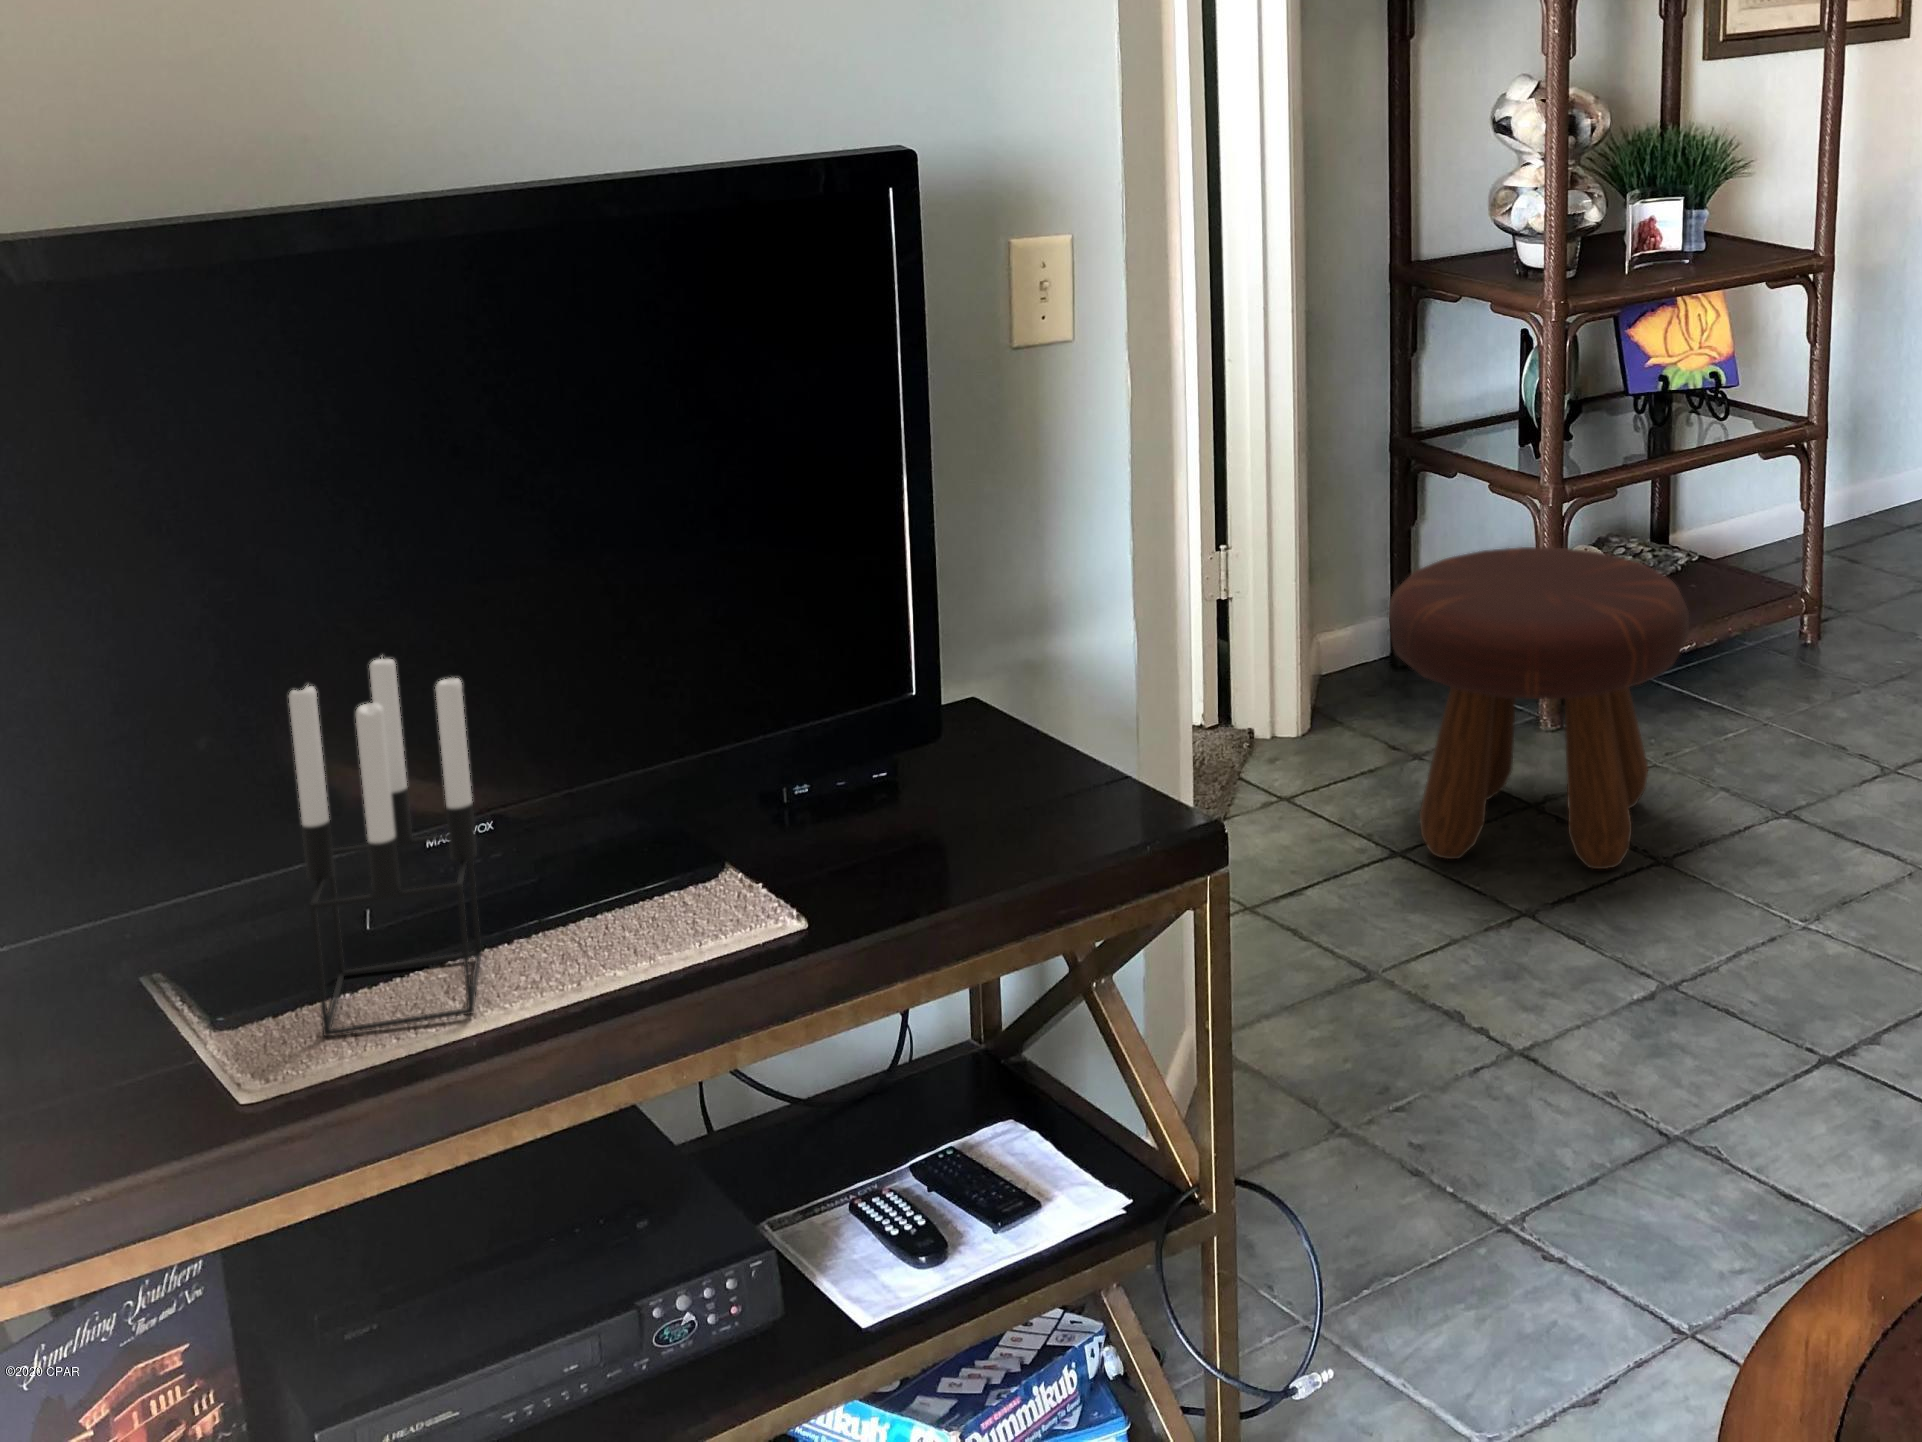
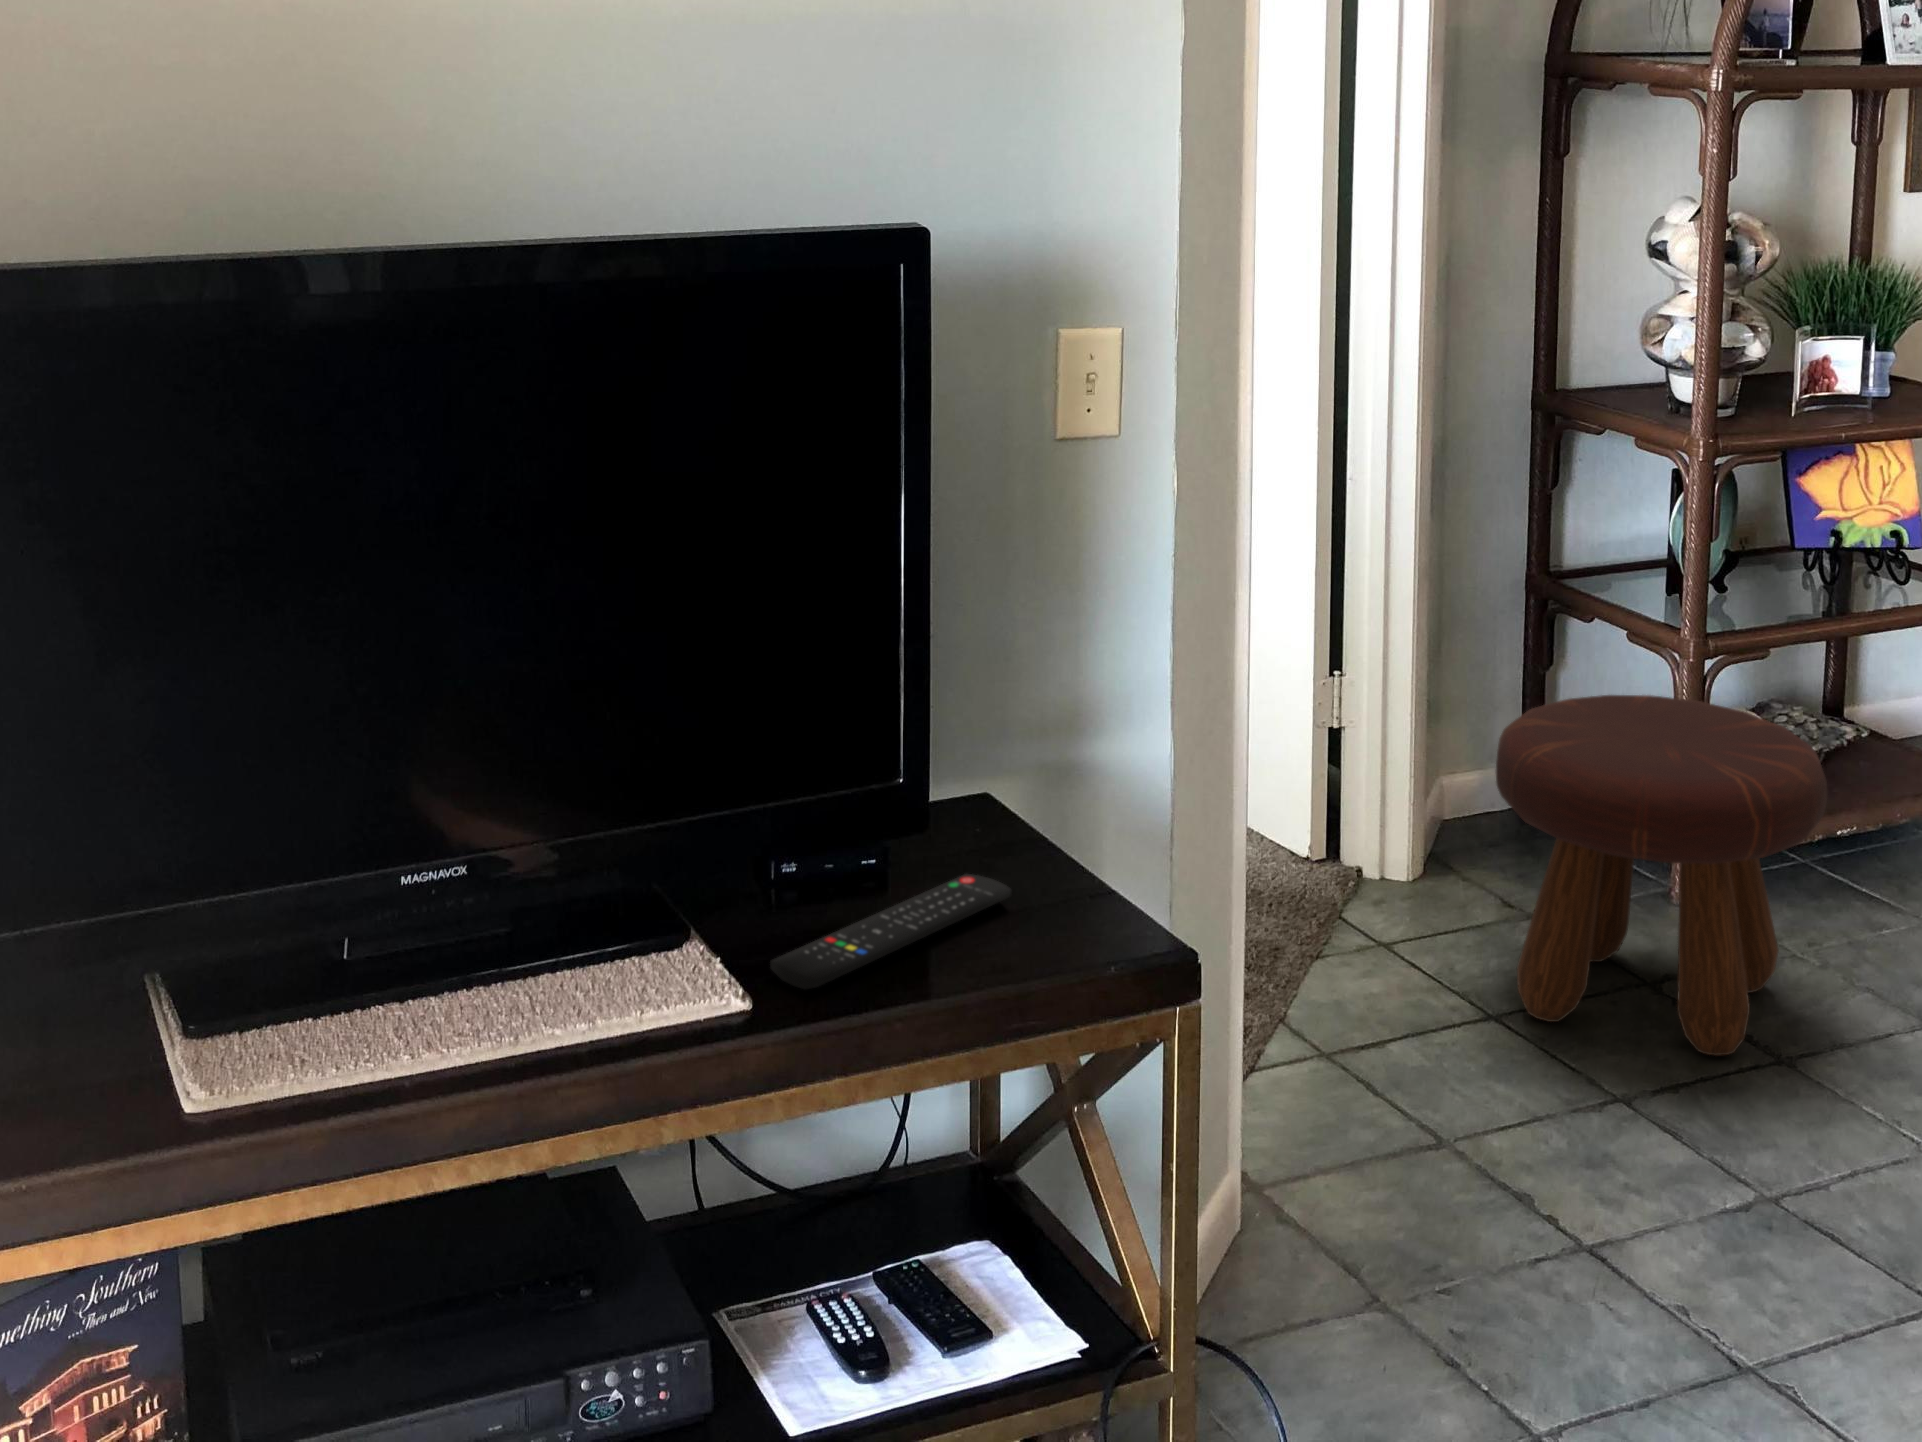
candle holder: present [289,658,481,1036] -> none [264,687,439,1058]
remote control: none [816,775,1029,900] -> present [770,874,1011,989]

